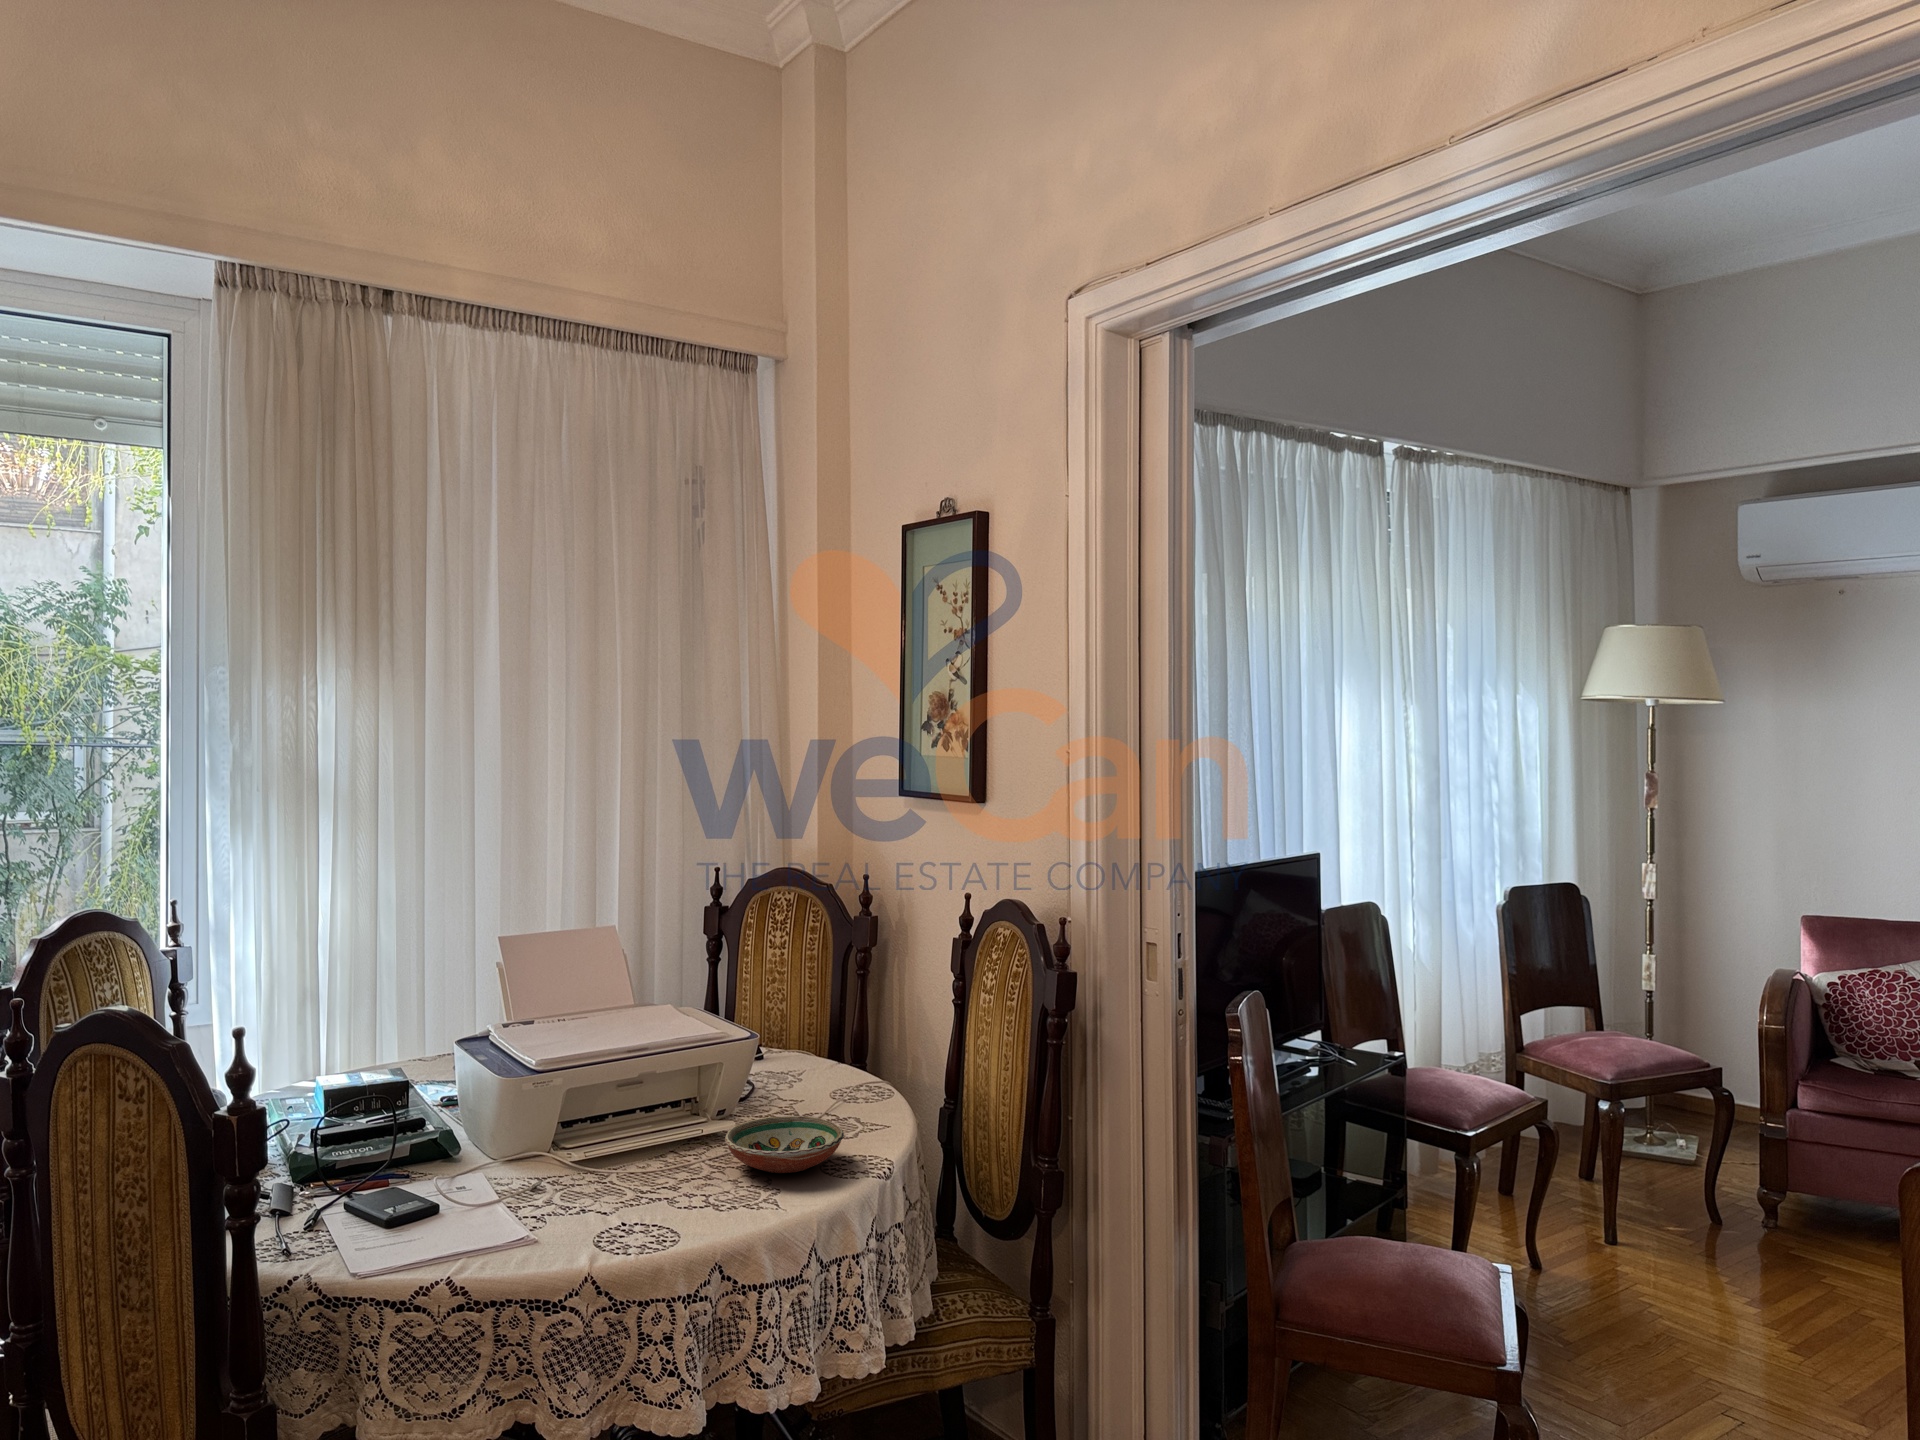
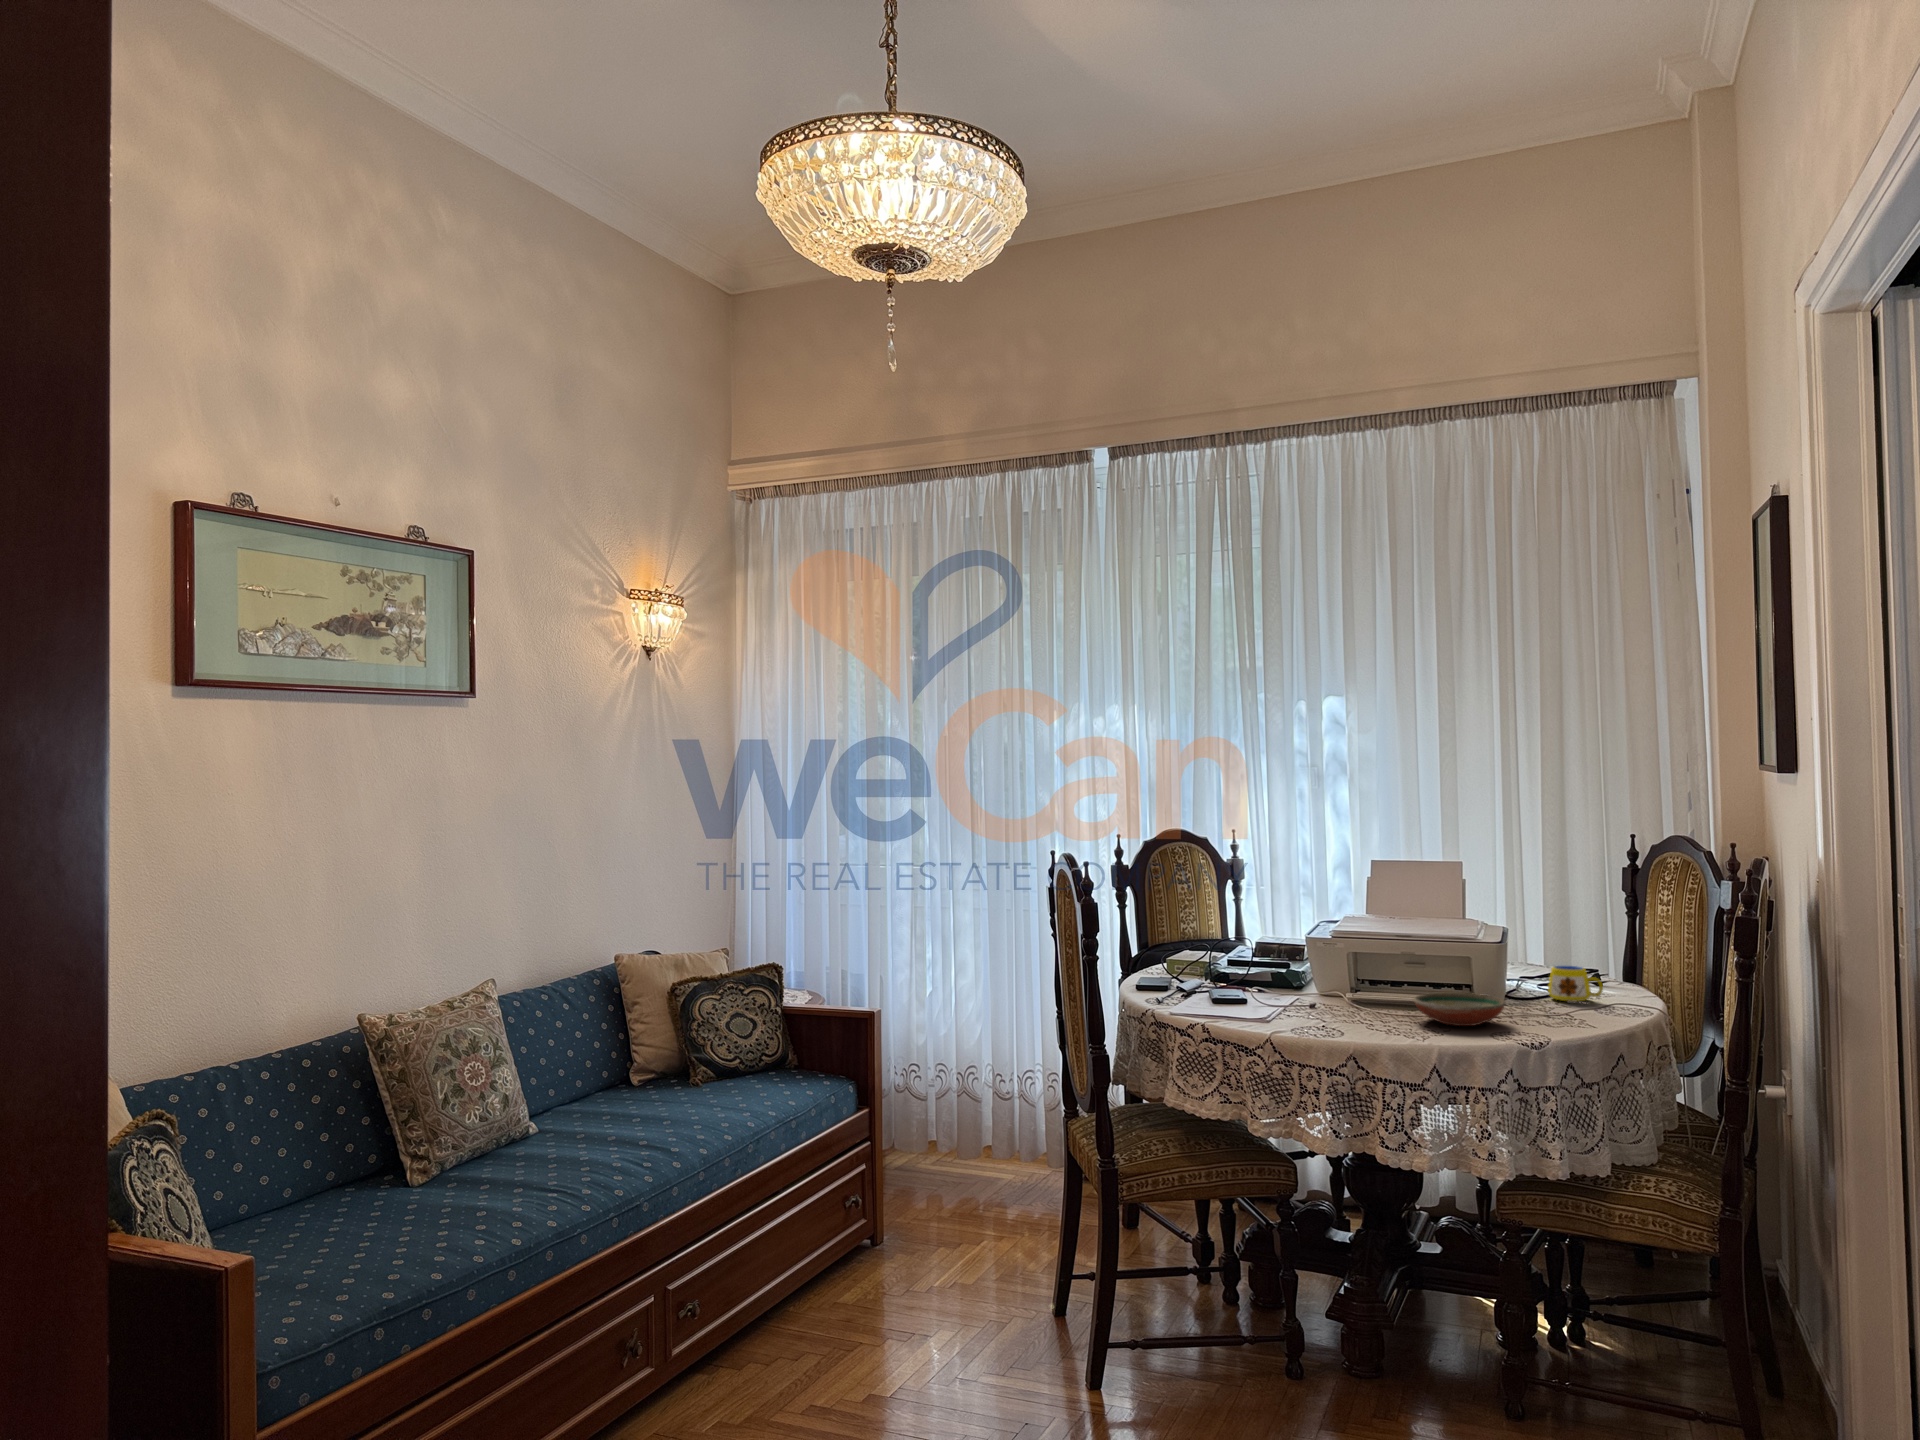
mug: none [770,1046,832,1094] -> present [1548,966,1603,1004]

